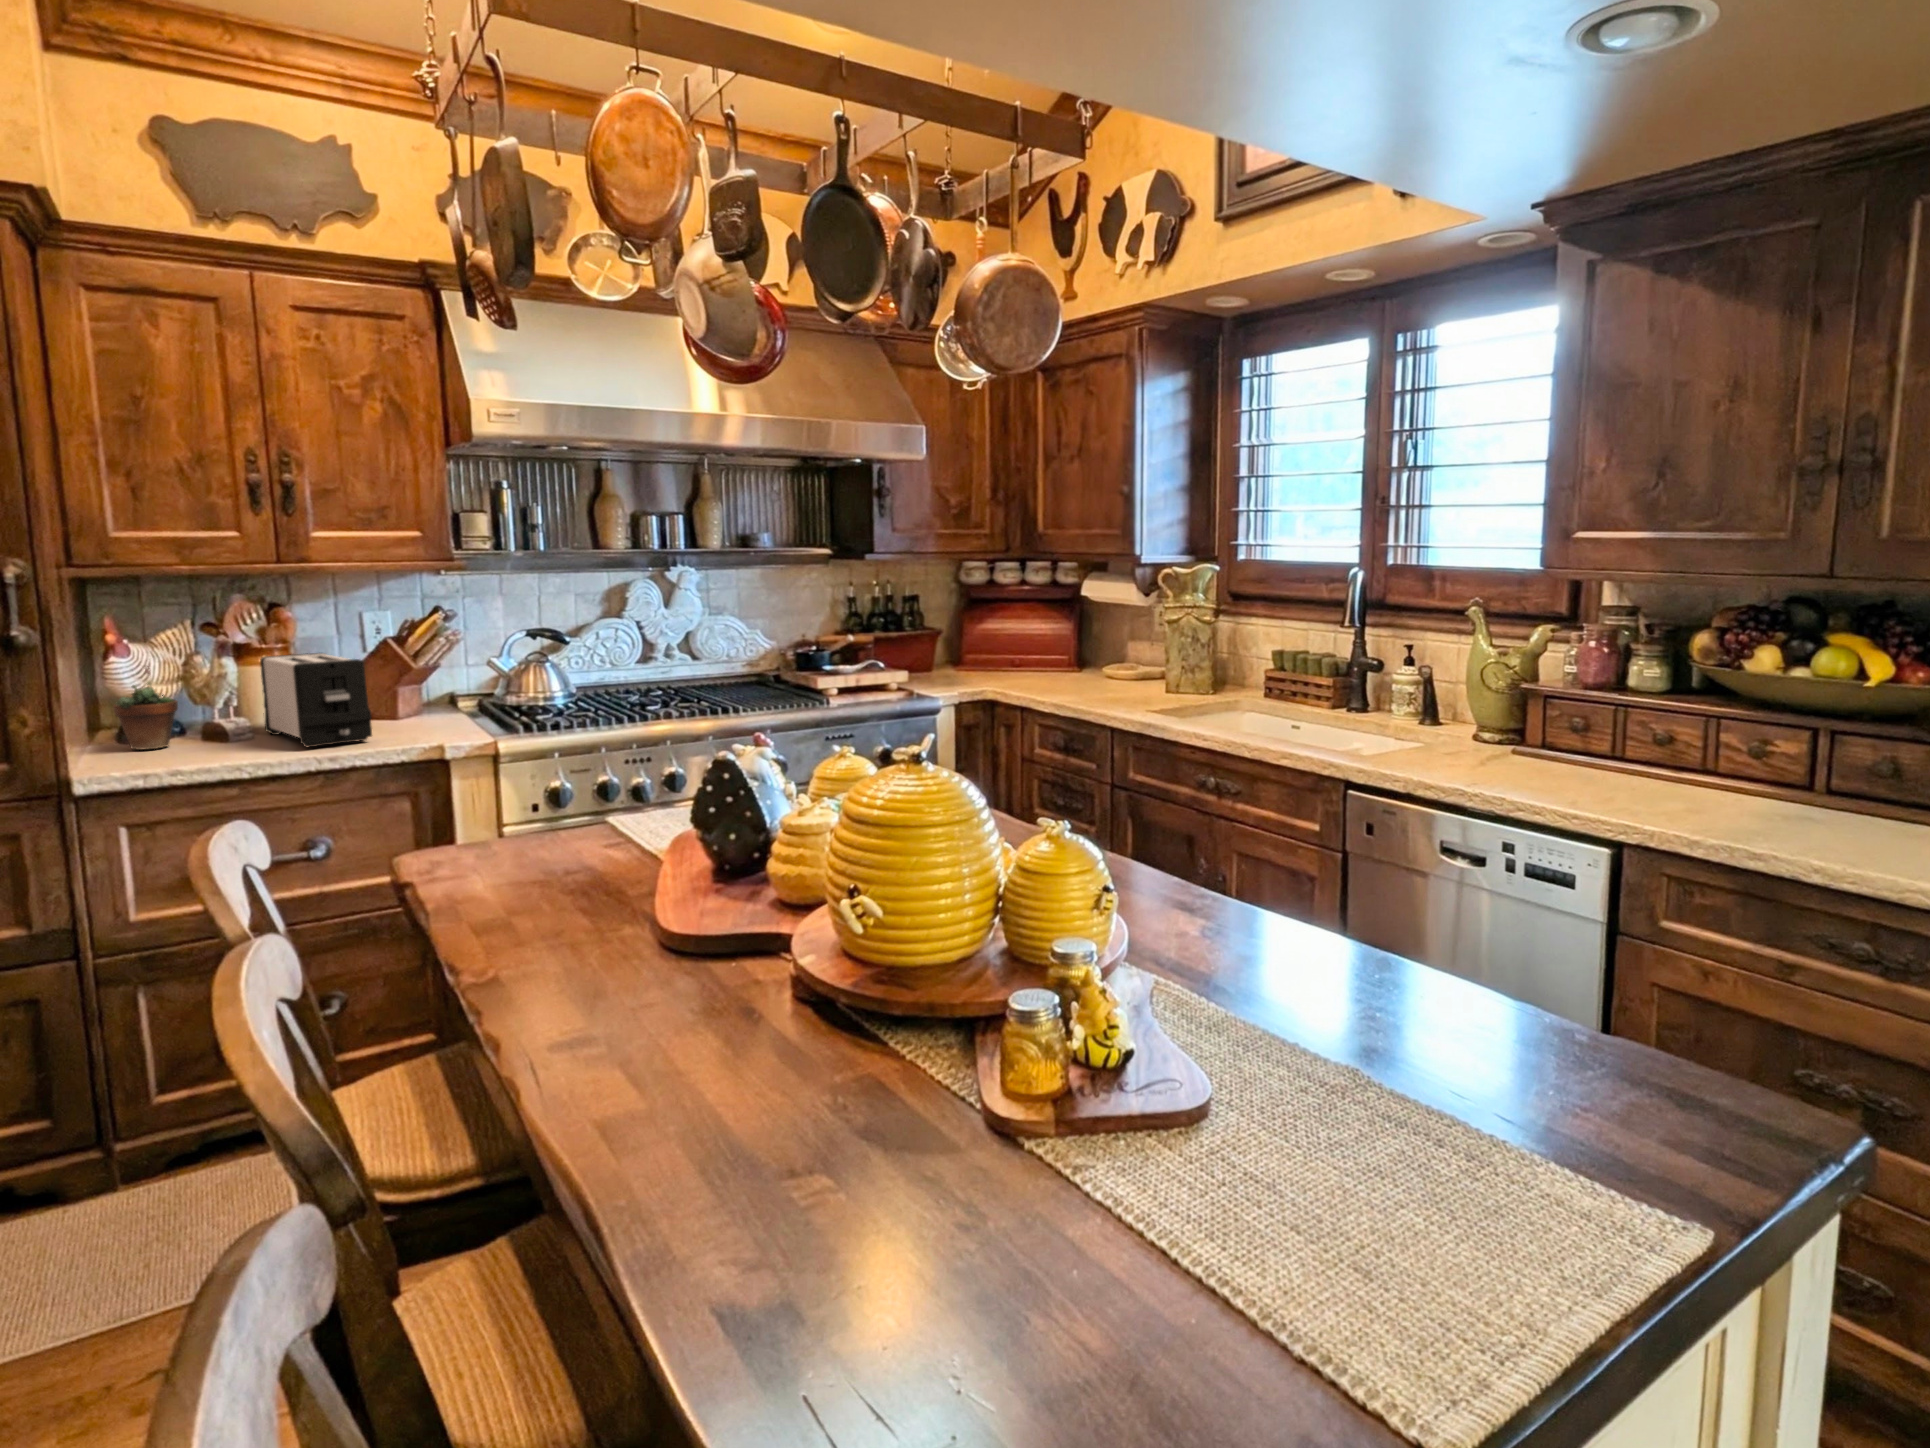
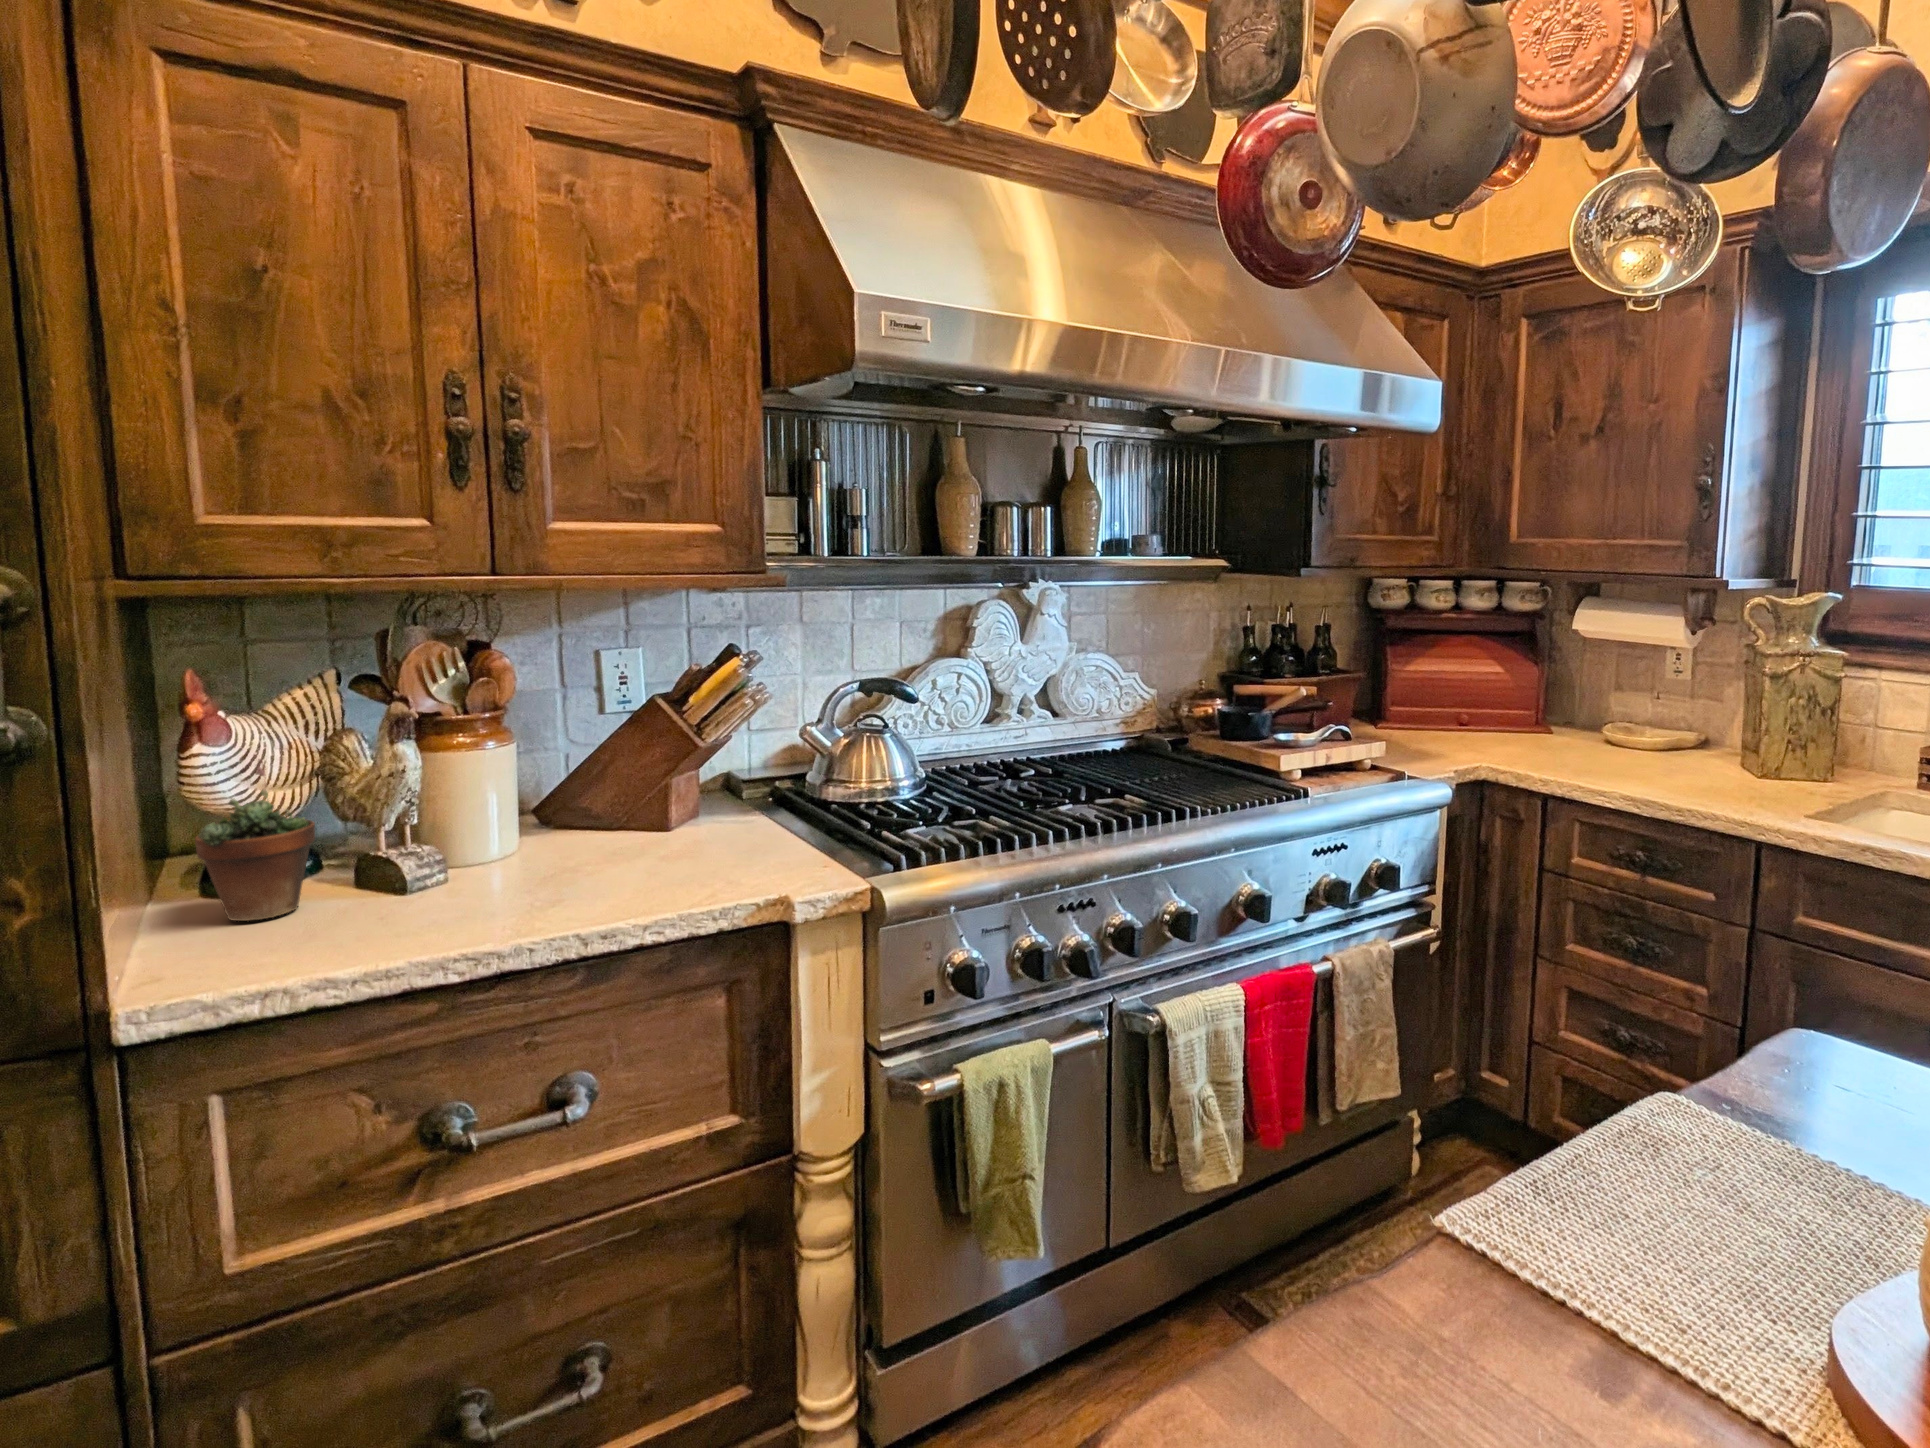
toaster: present [260,653,372,747] -> none [461,726,658,913]

